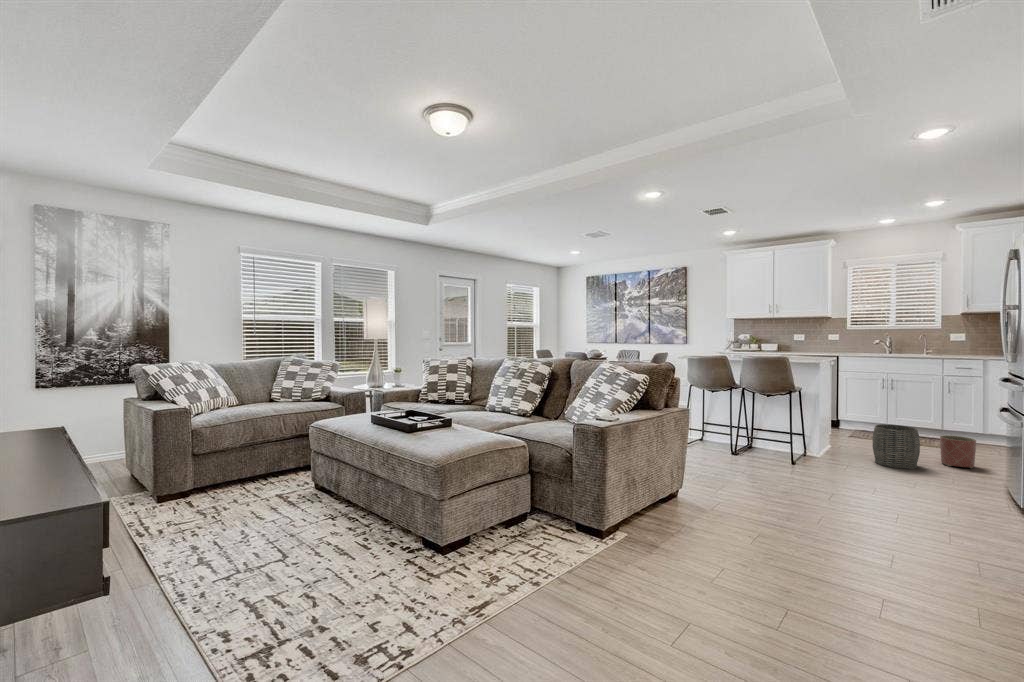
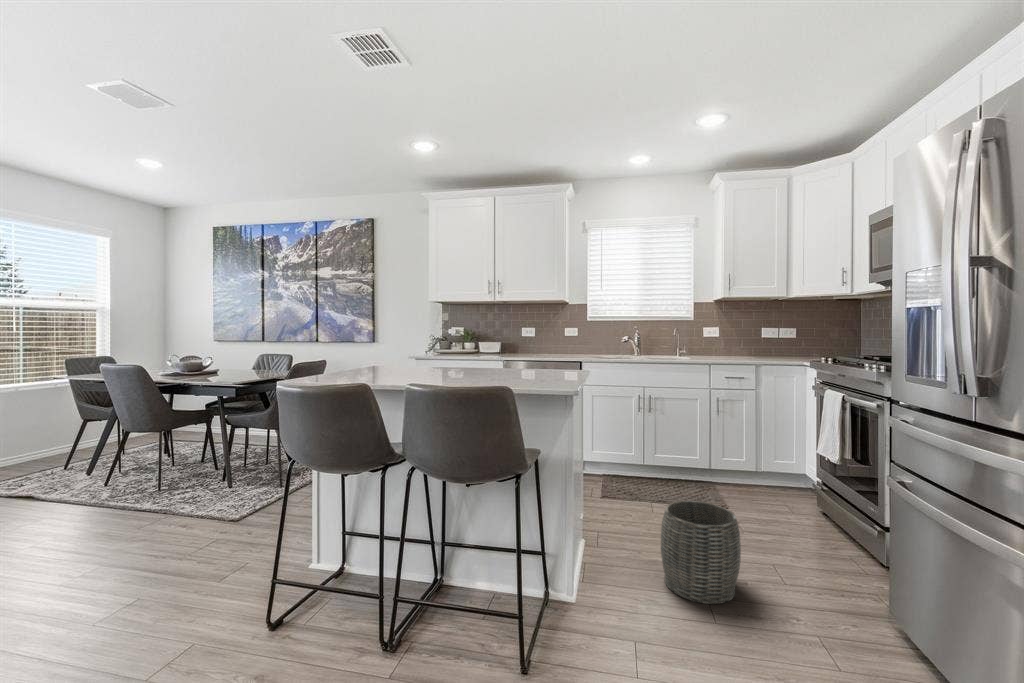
planter: present [940,435,976,469] -> none [751,505,805,570]

